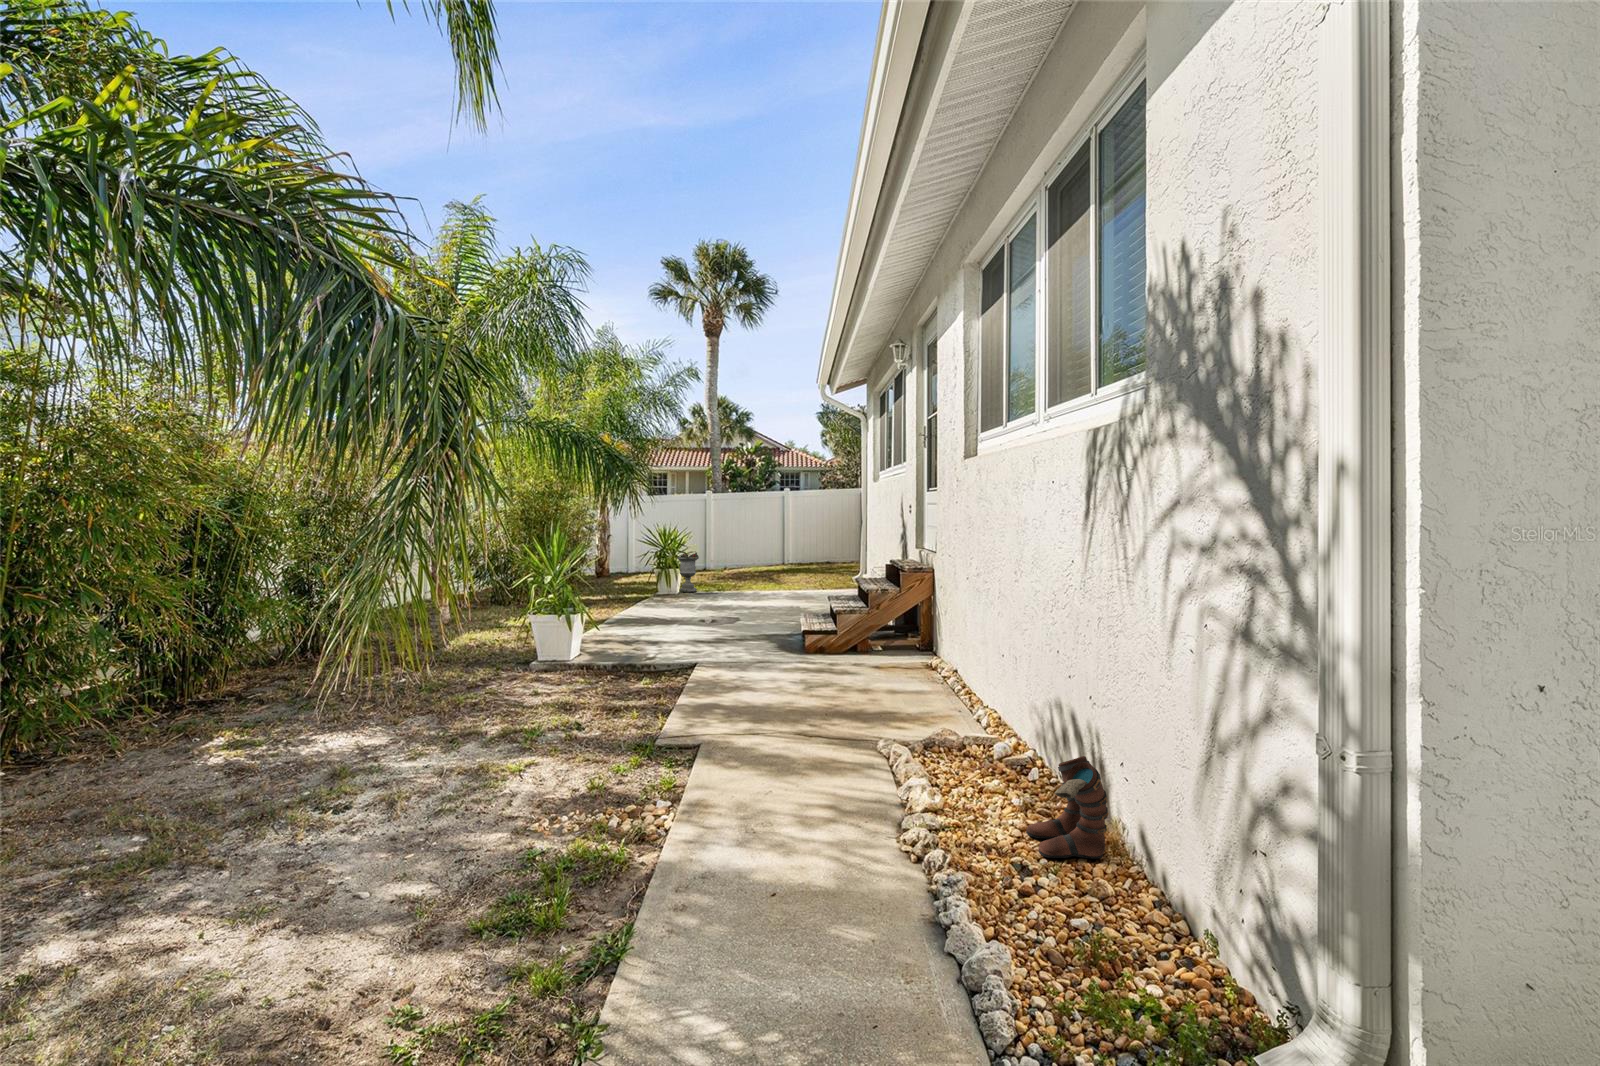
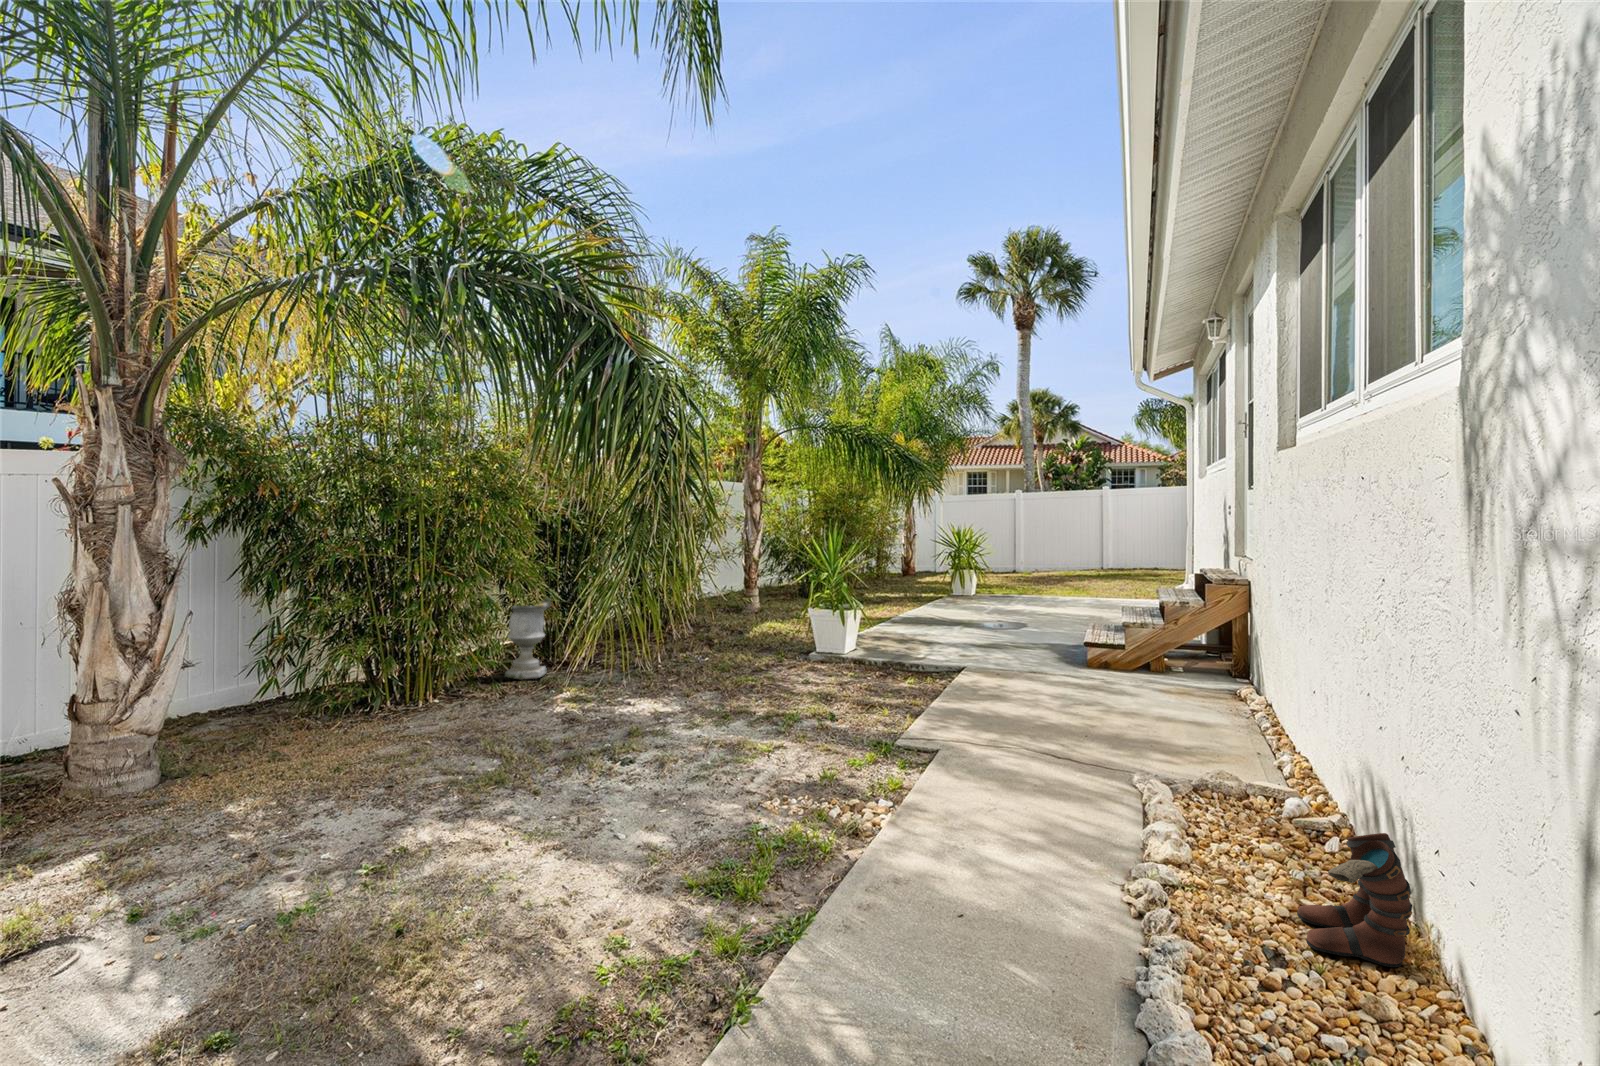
planter: present [678,552,699,593] -> present [505,598,551,680]

